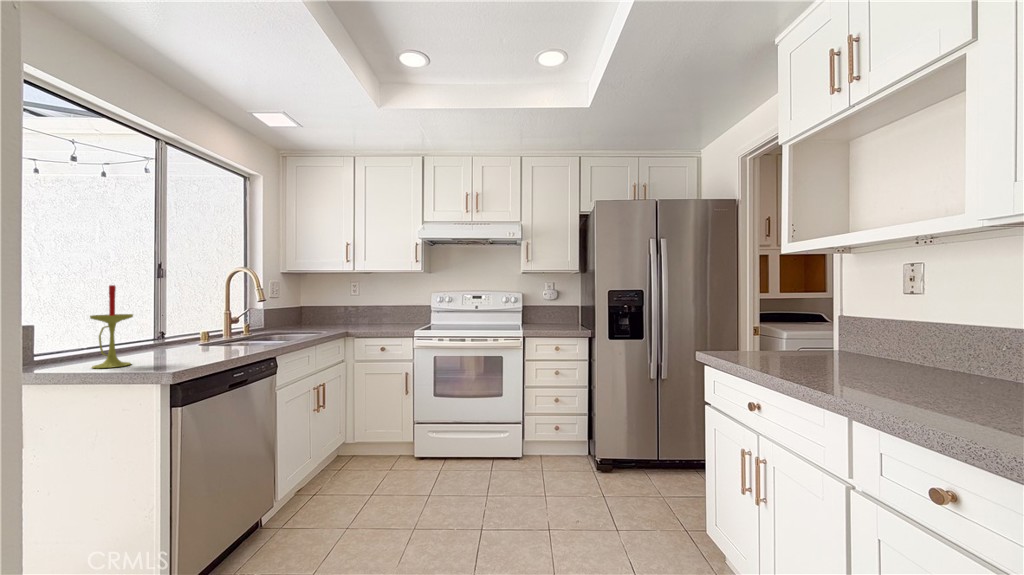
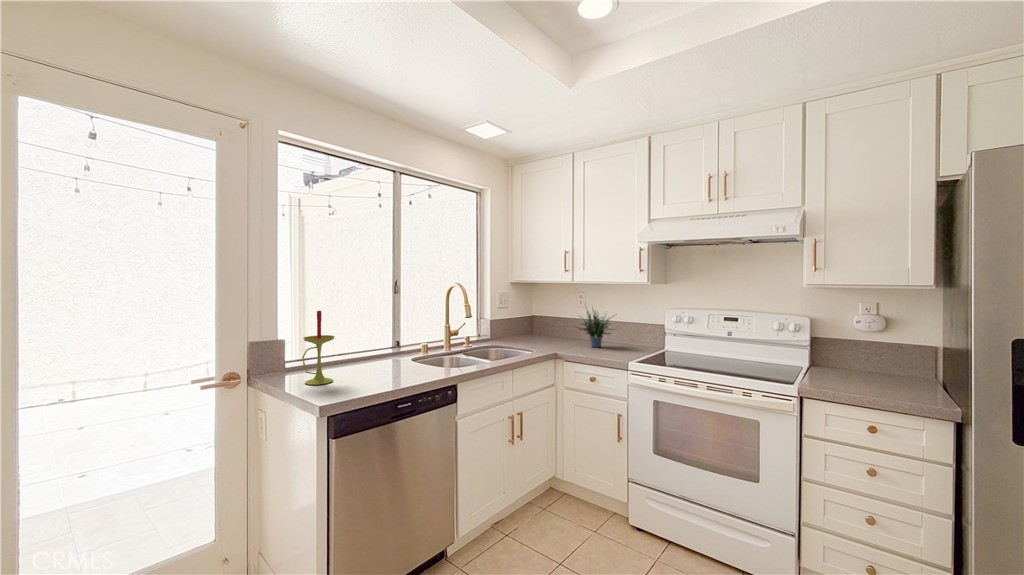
potted plant: none [354,288,395,327] -> present [576,310,615,347]

